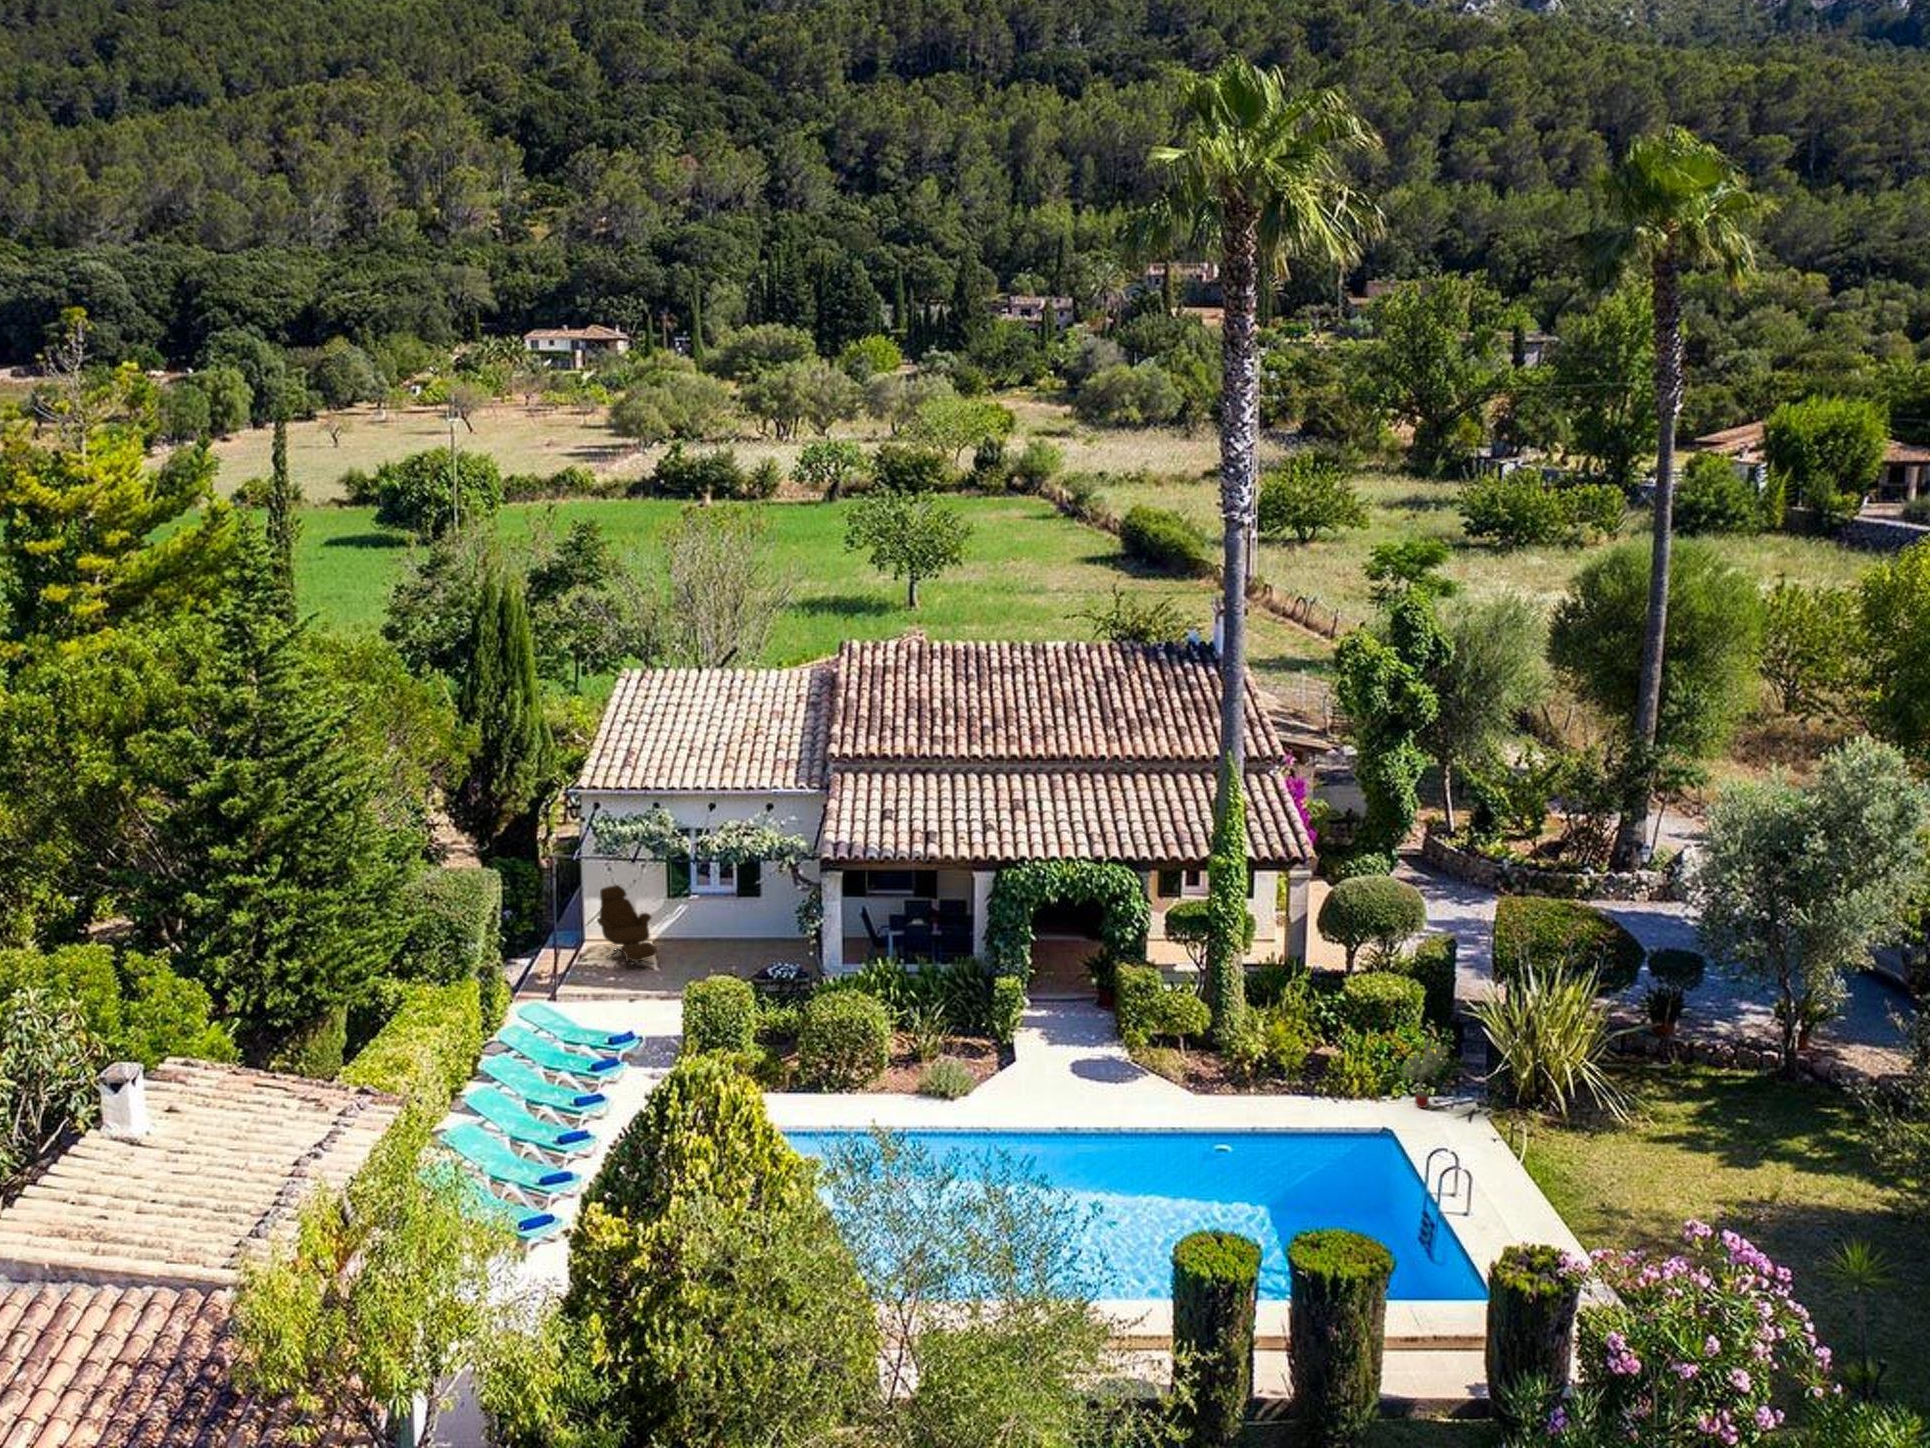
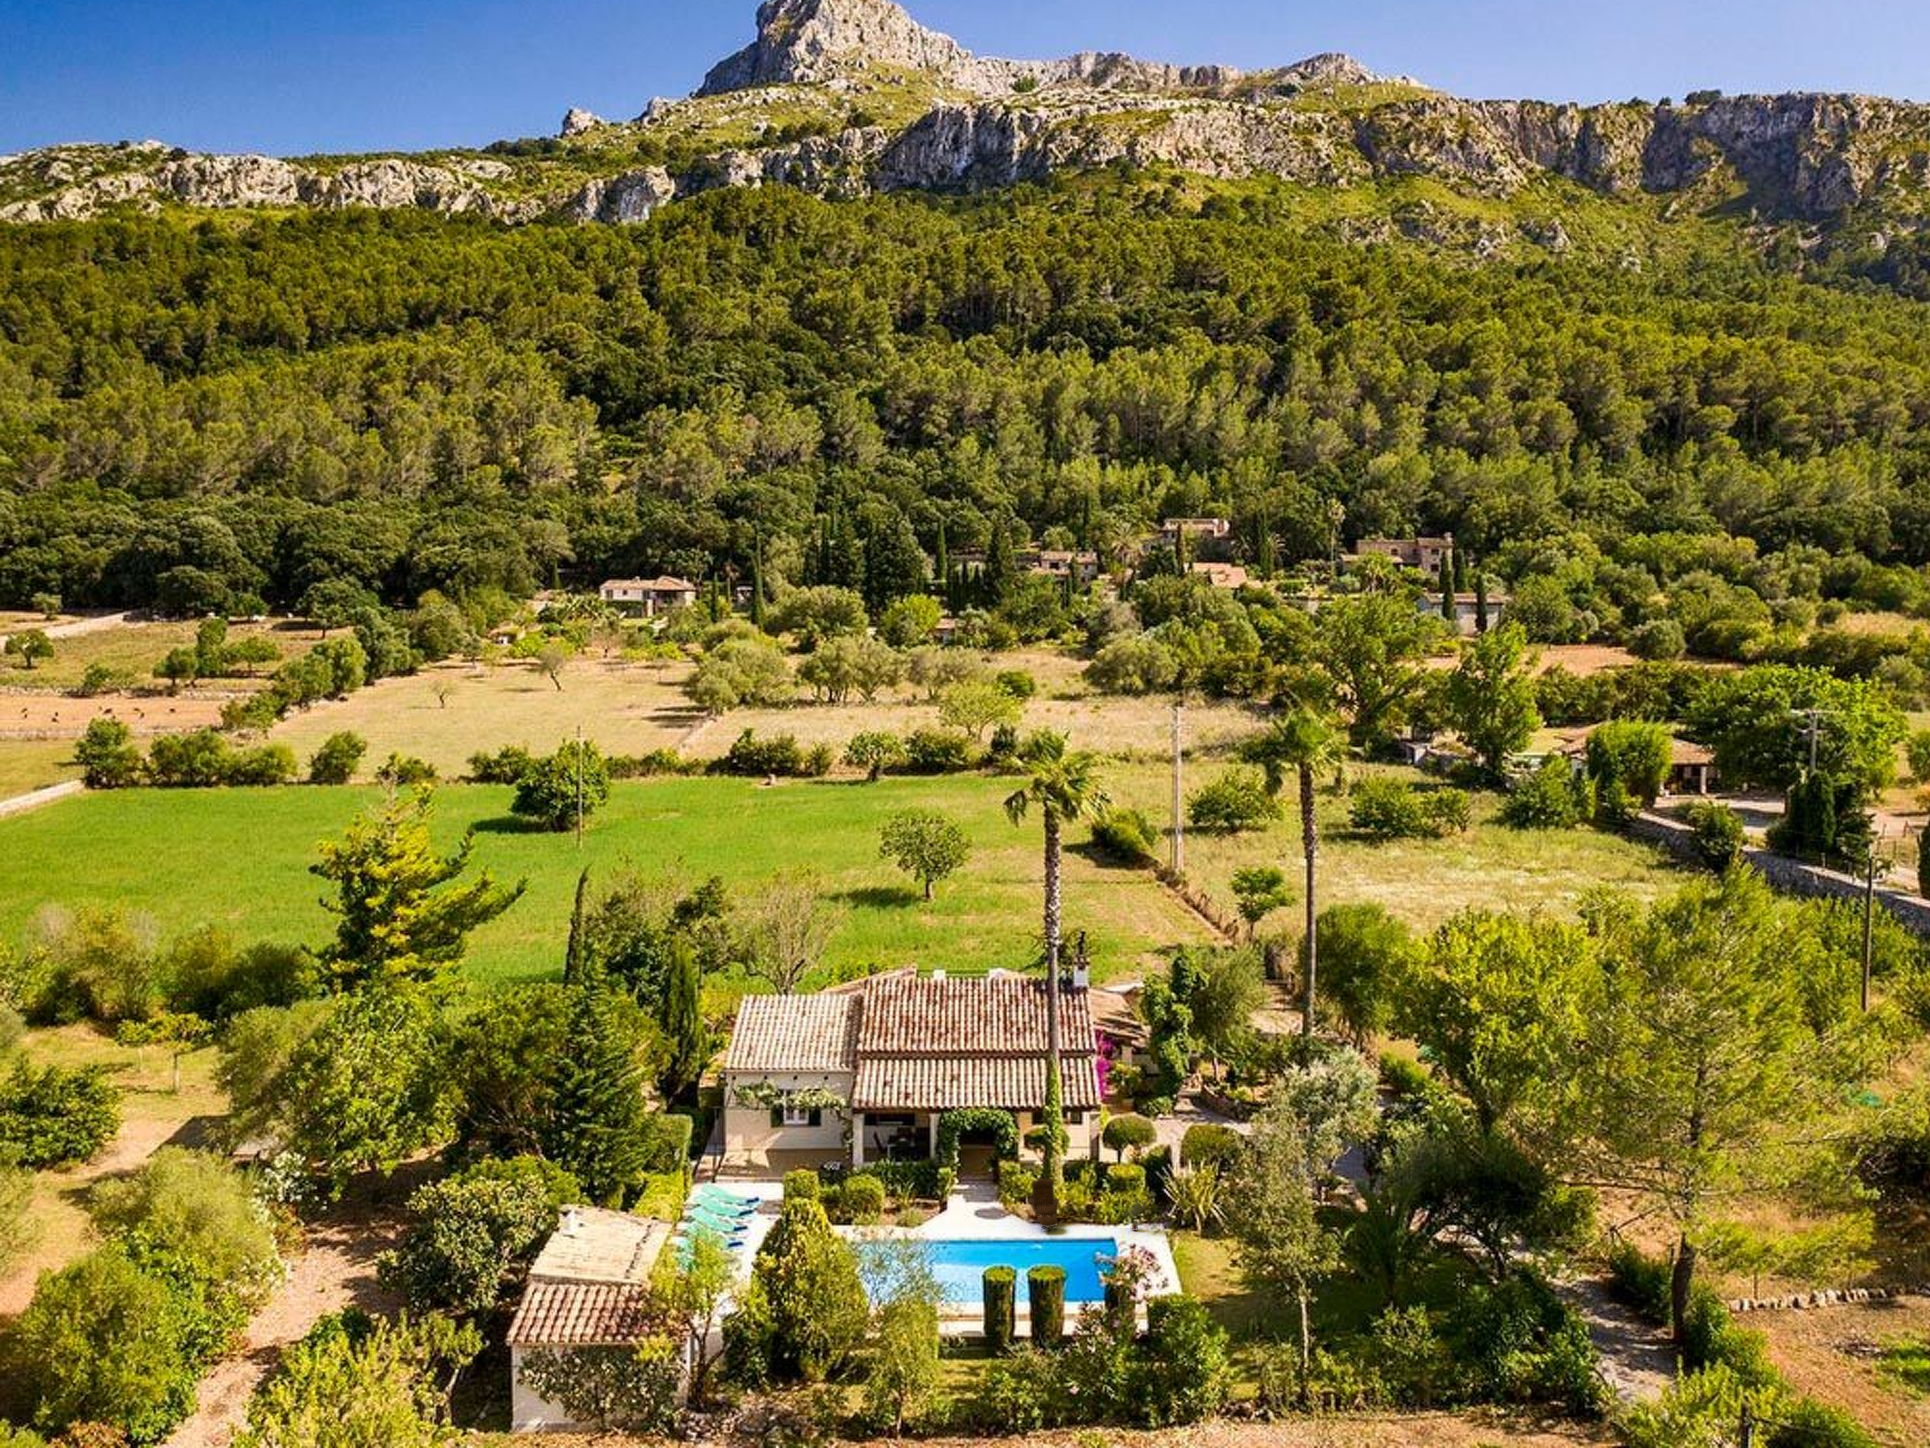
lounge chair: present [597,885,656,964] -> present [1029,1179,1059,1228]

